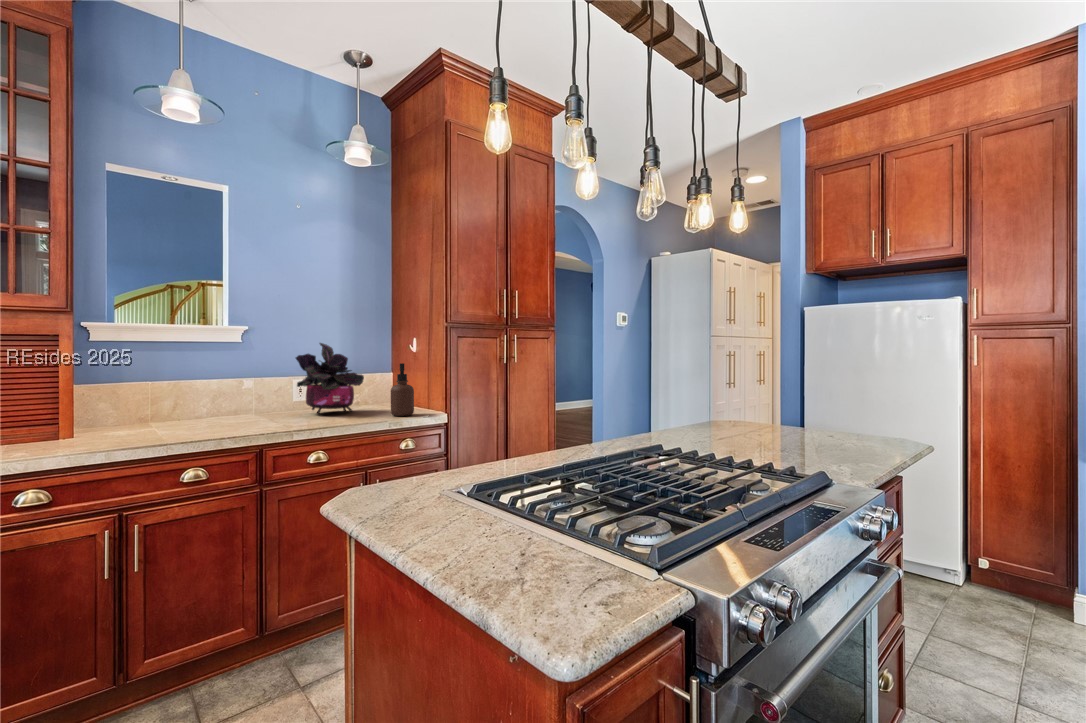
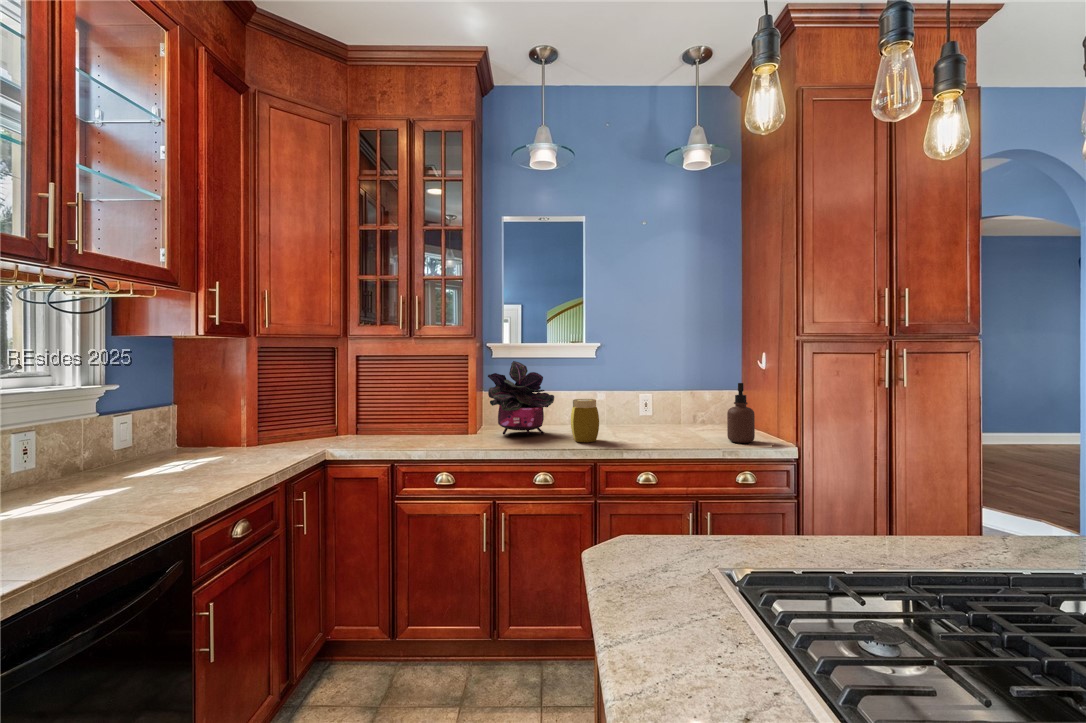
potted plant: present [296,343,364,414] -> present [488,361,554,434]
jar: none [224,383,262,430] -> present [571,399,599,442]

